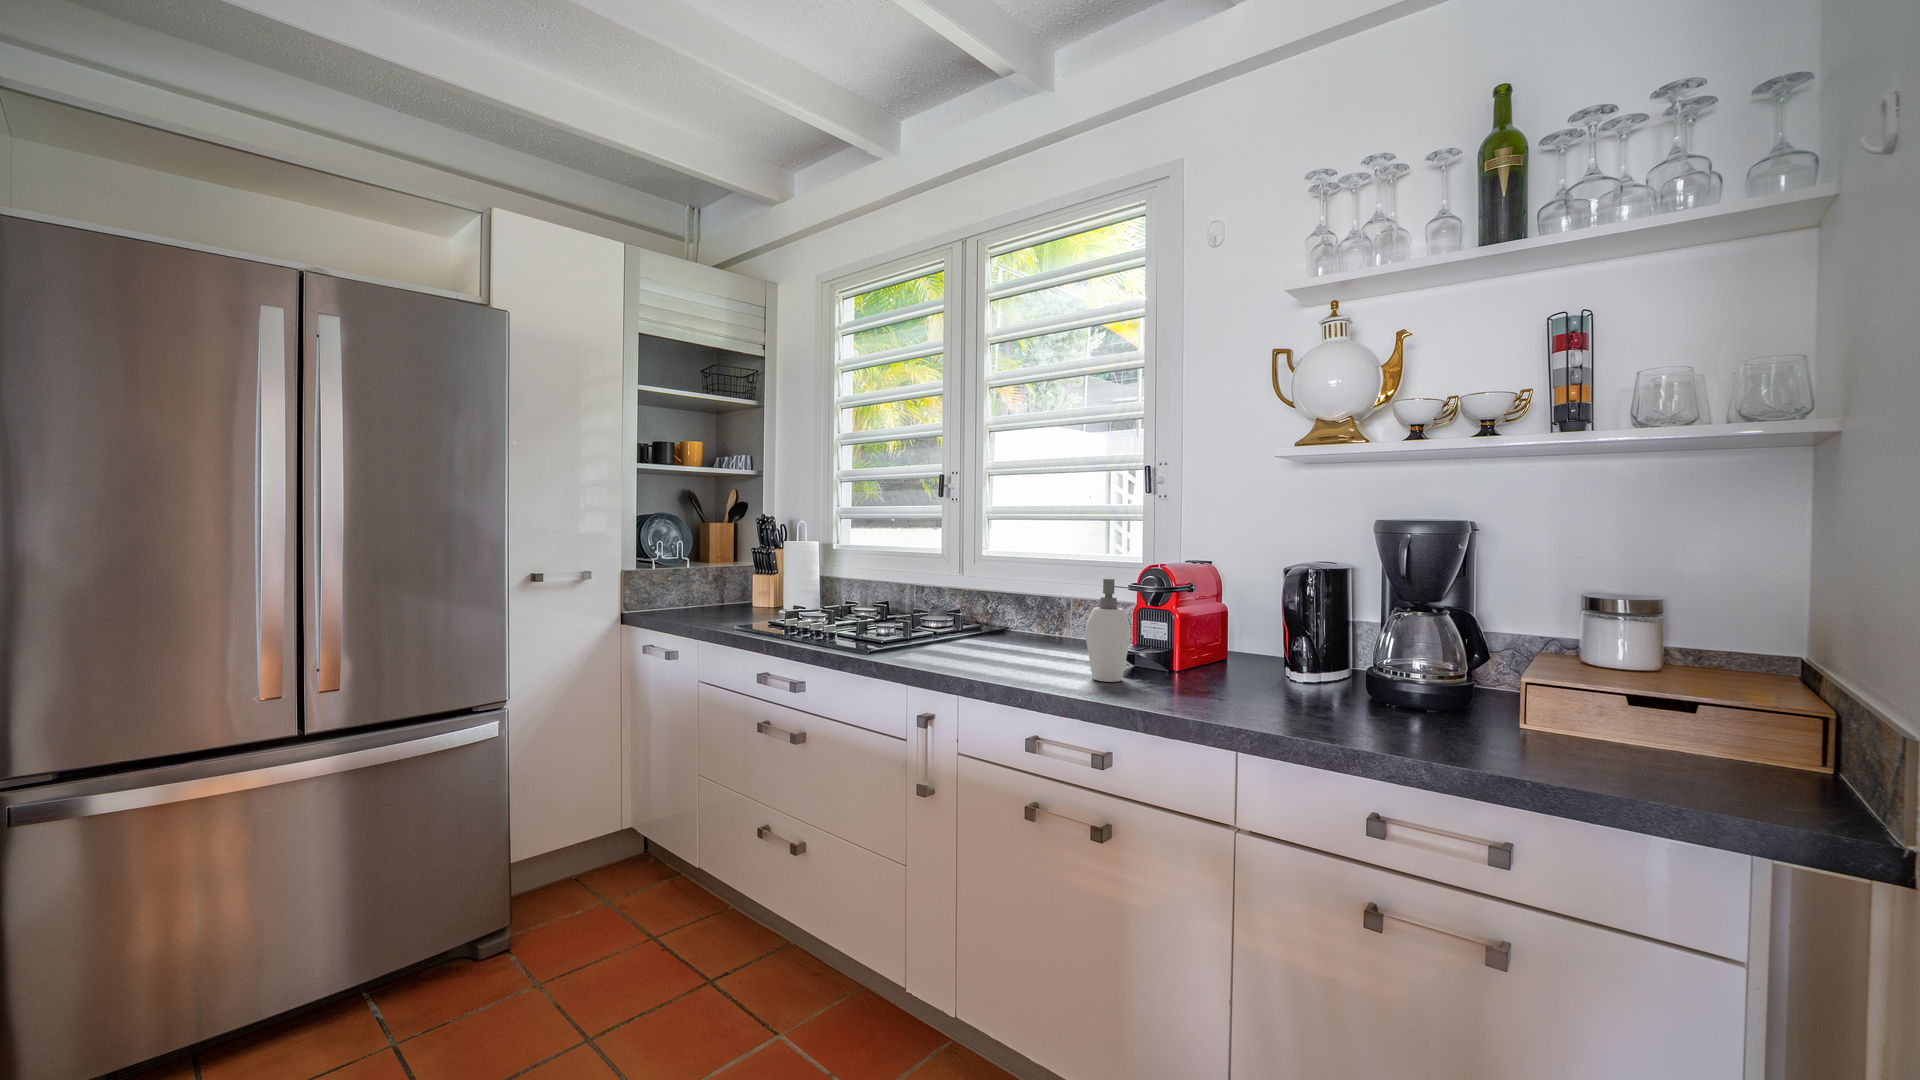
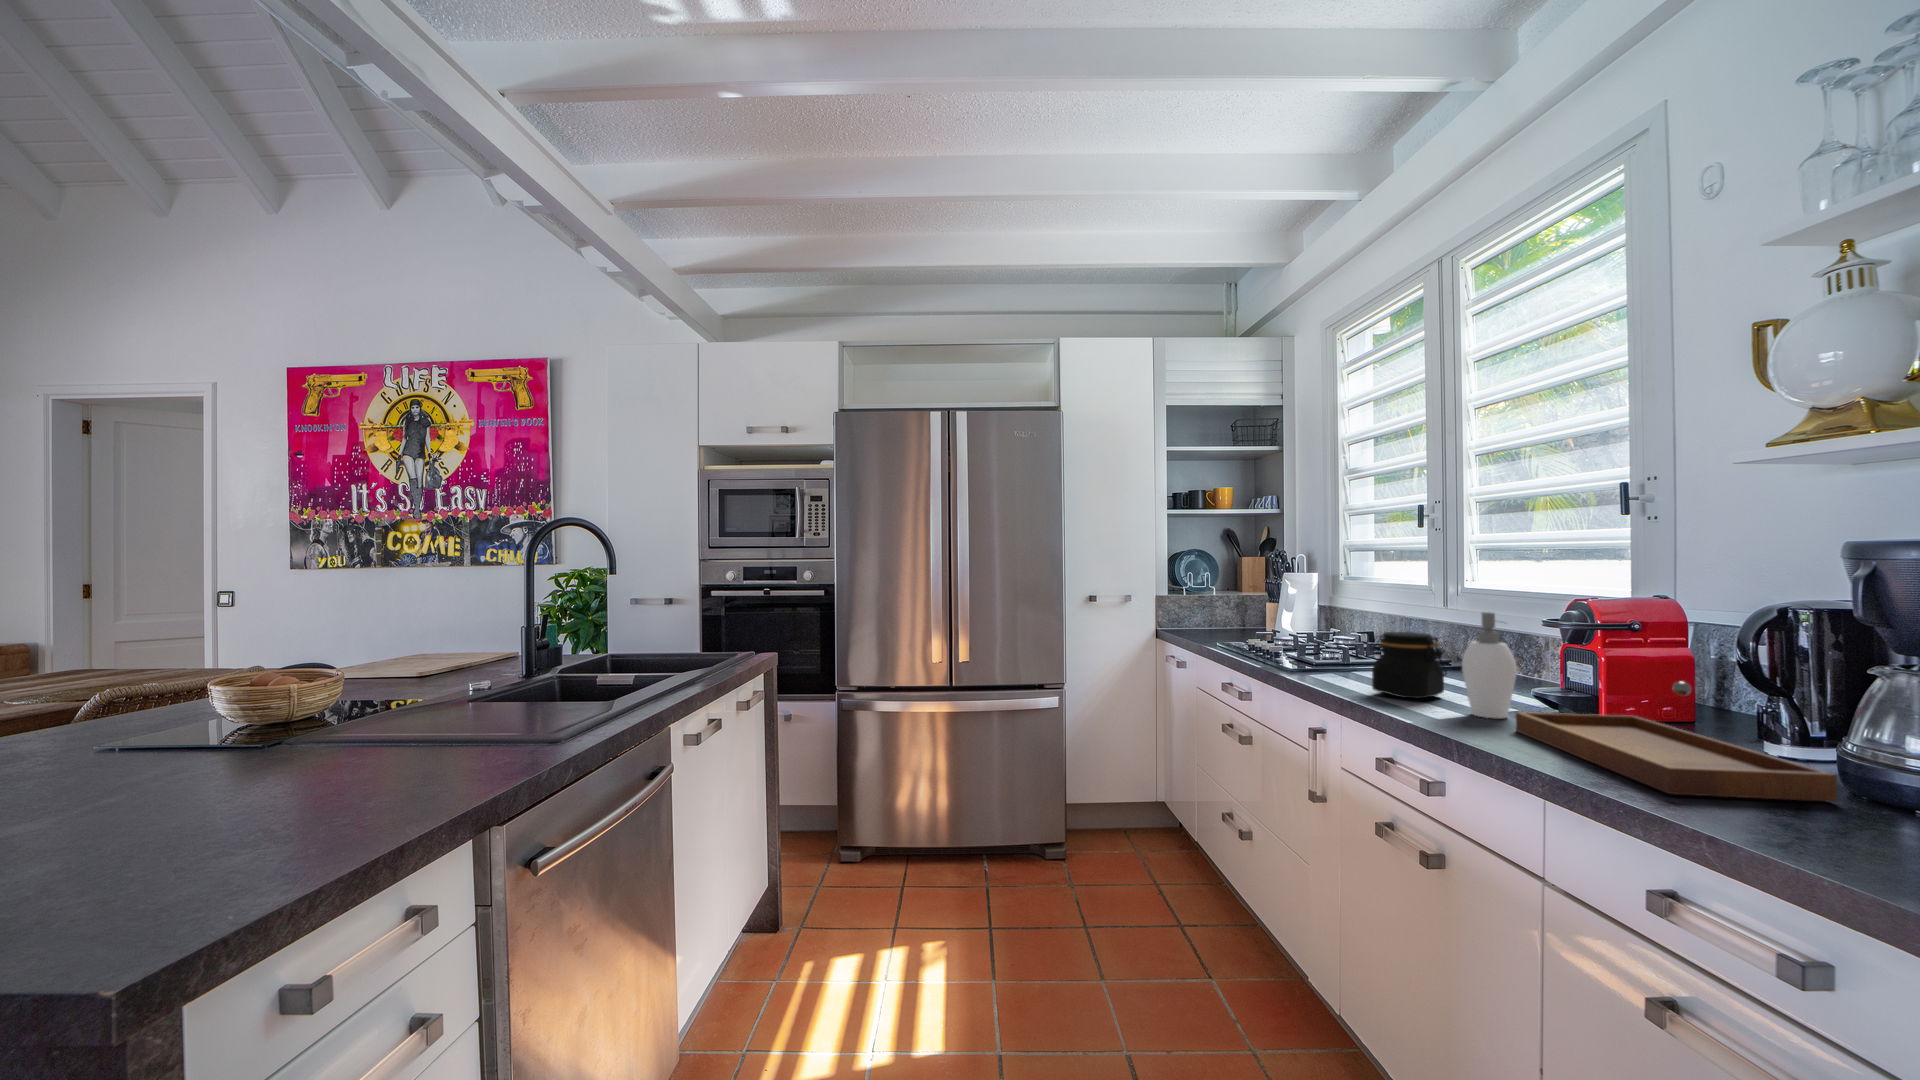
jar: none [980,602,1051,670] -> present [1370,632,1447,698]
tray: none [1153,633,1408,736] -> present [1516,681,1837,802]

